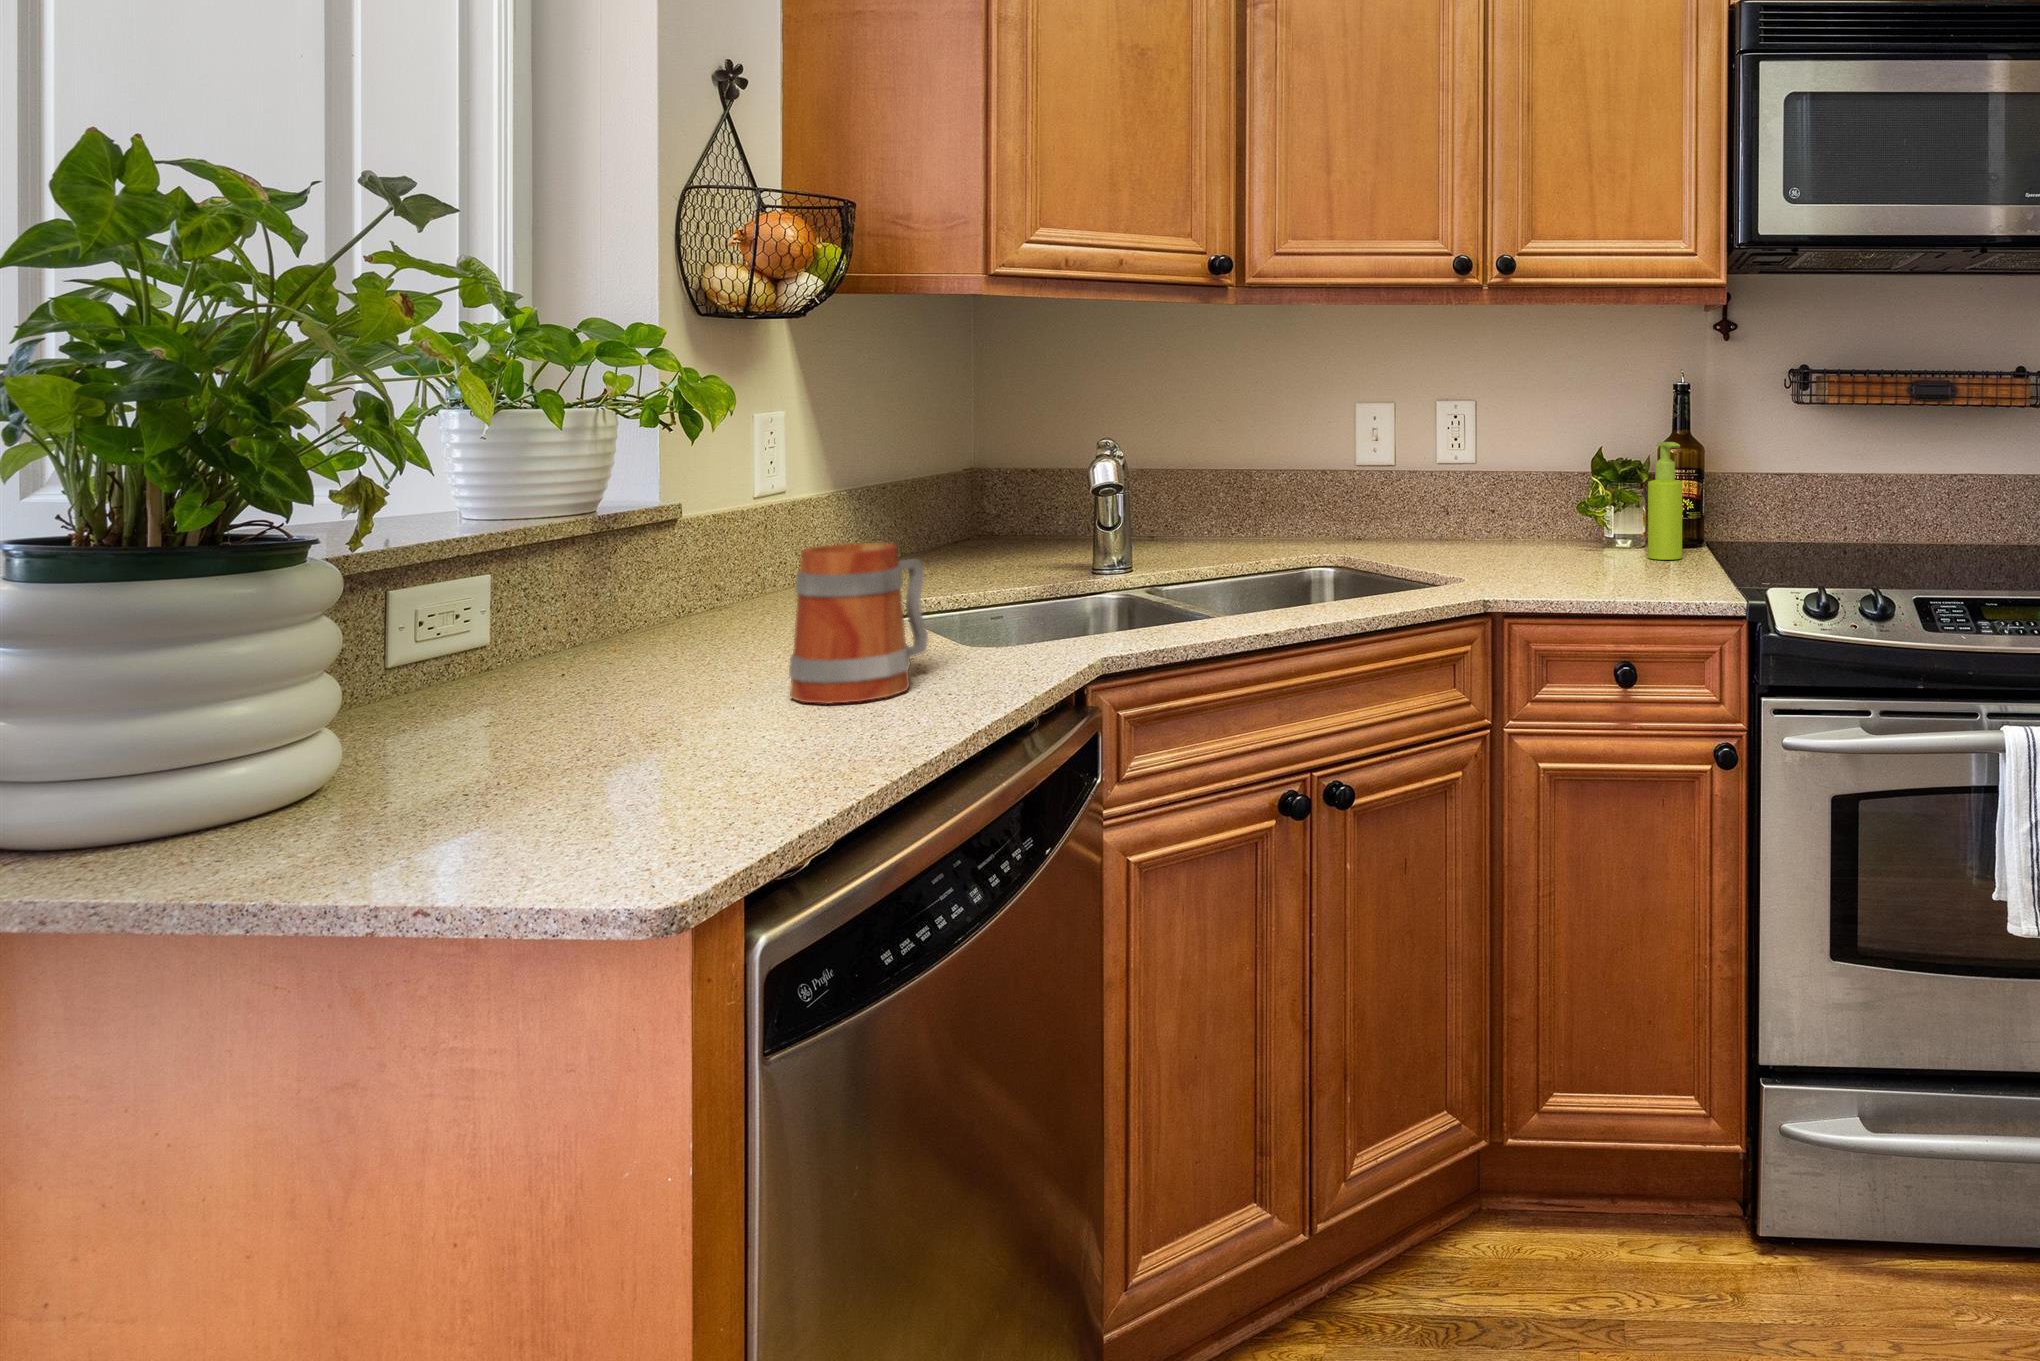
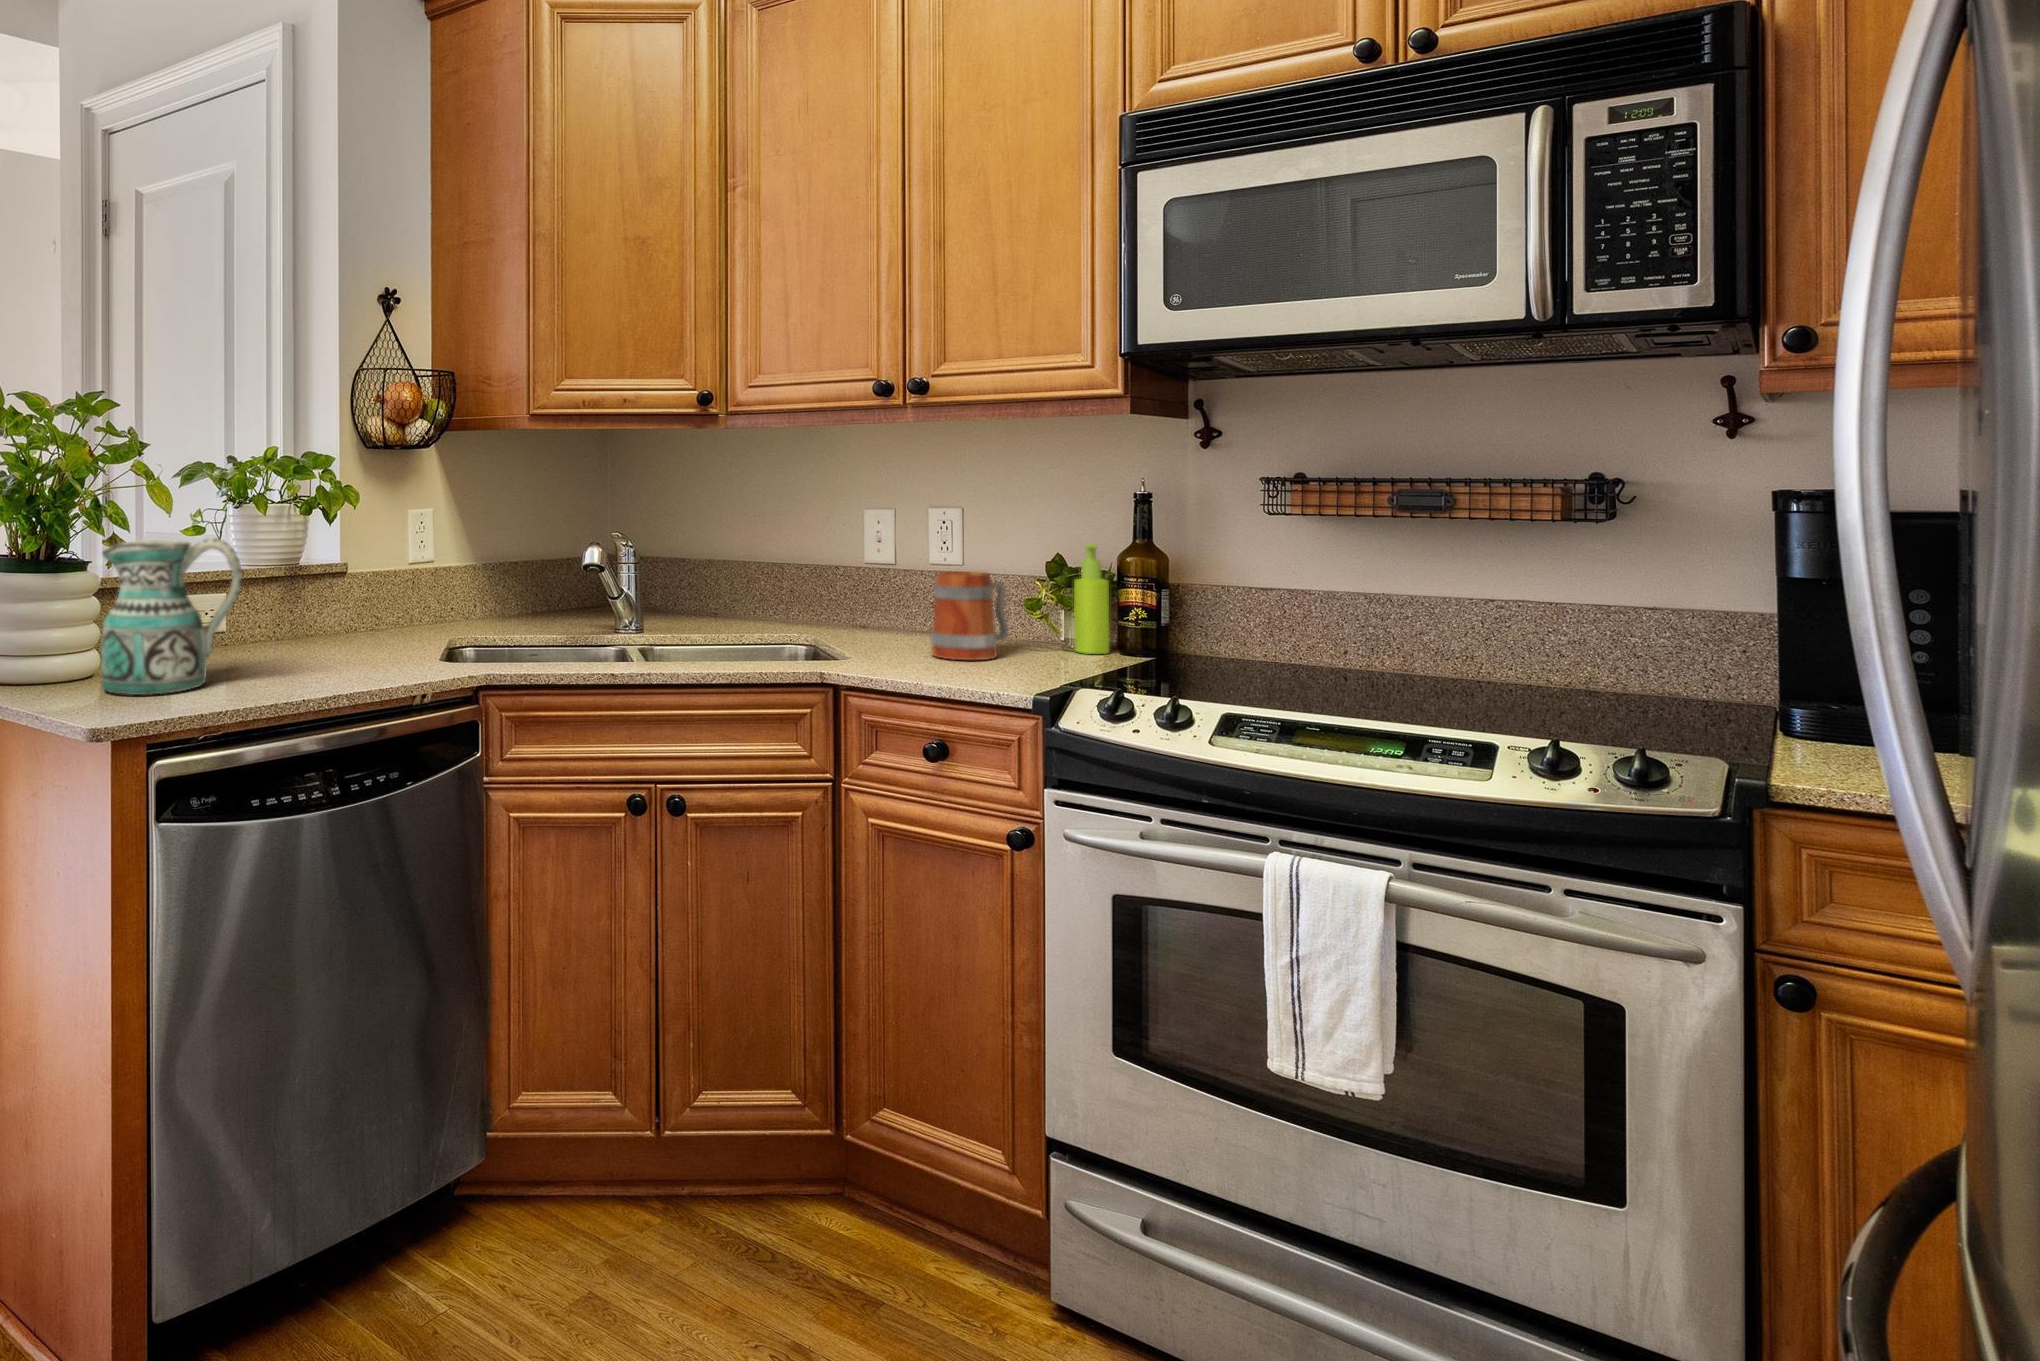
ceramic pitcher: none [440,463,731,767] -> present [101,538,242,695]
mug: present [789,543,928,704] -> present [931,571,1008,660]

